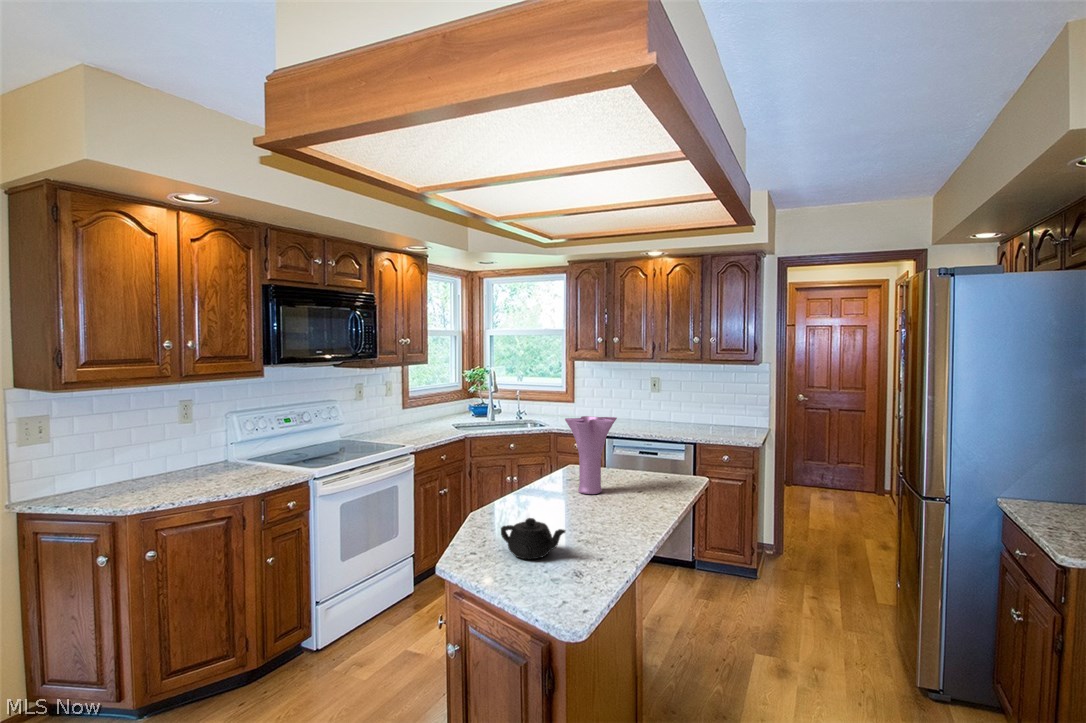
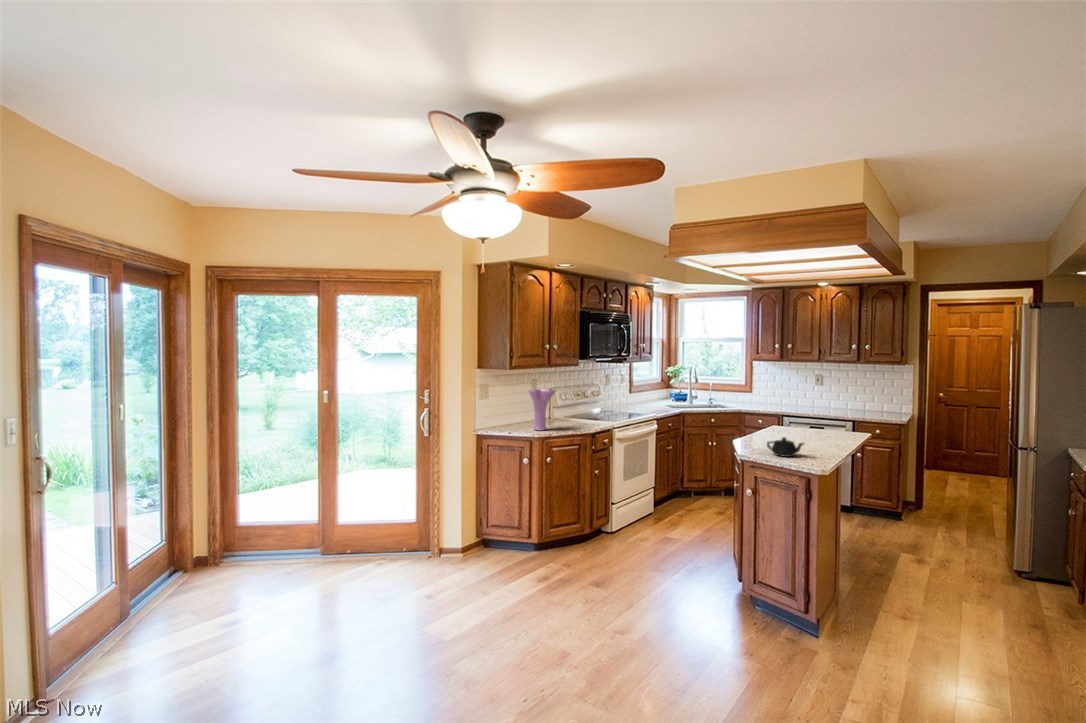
vase: present [565,416,617,494] -> present [528,389,556,430]

